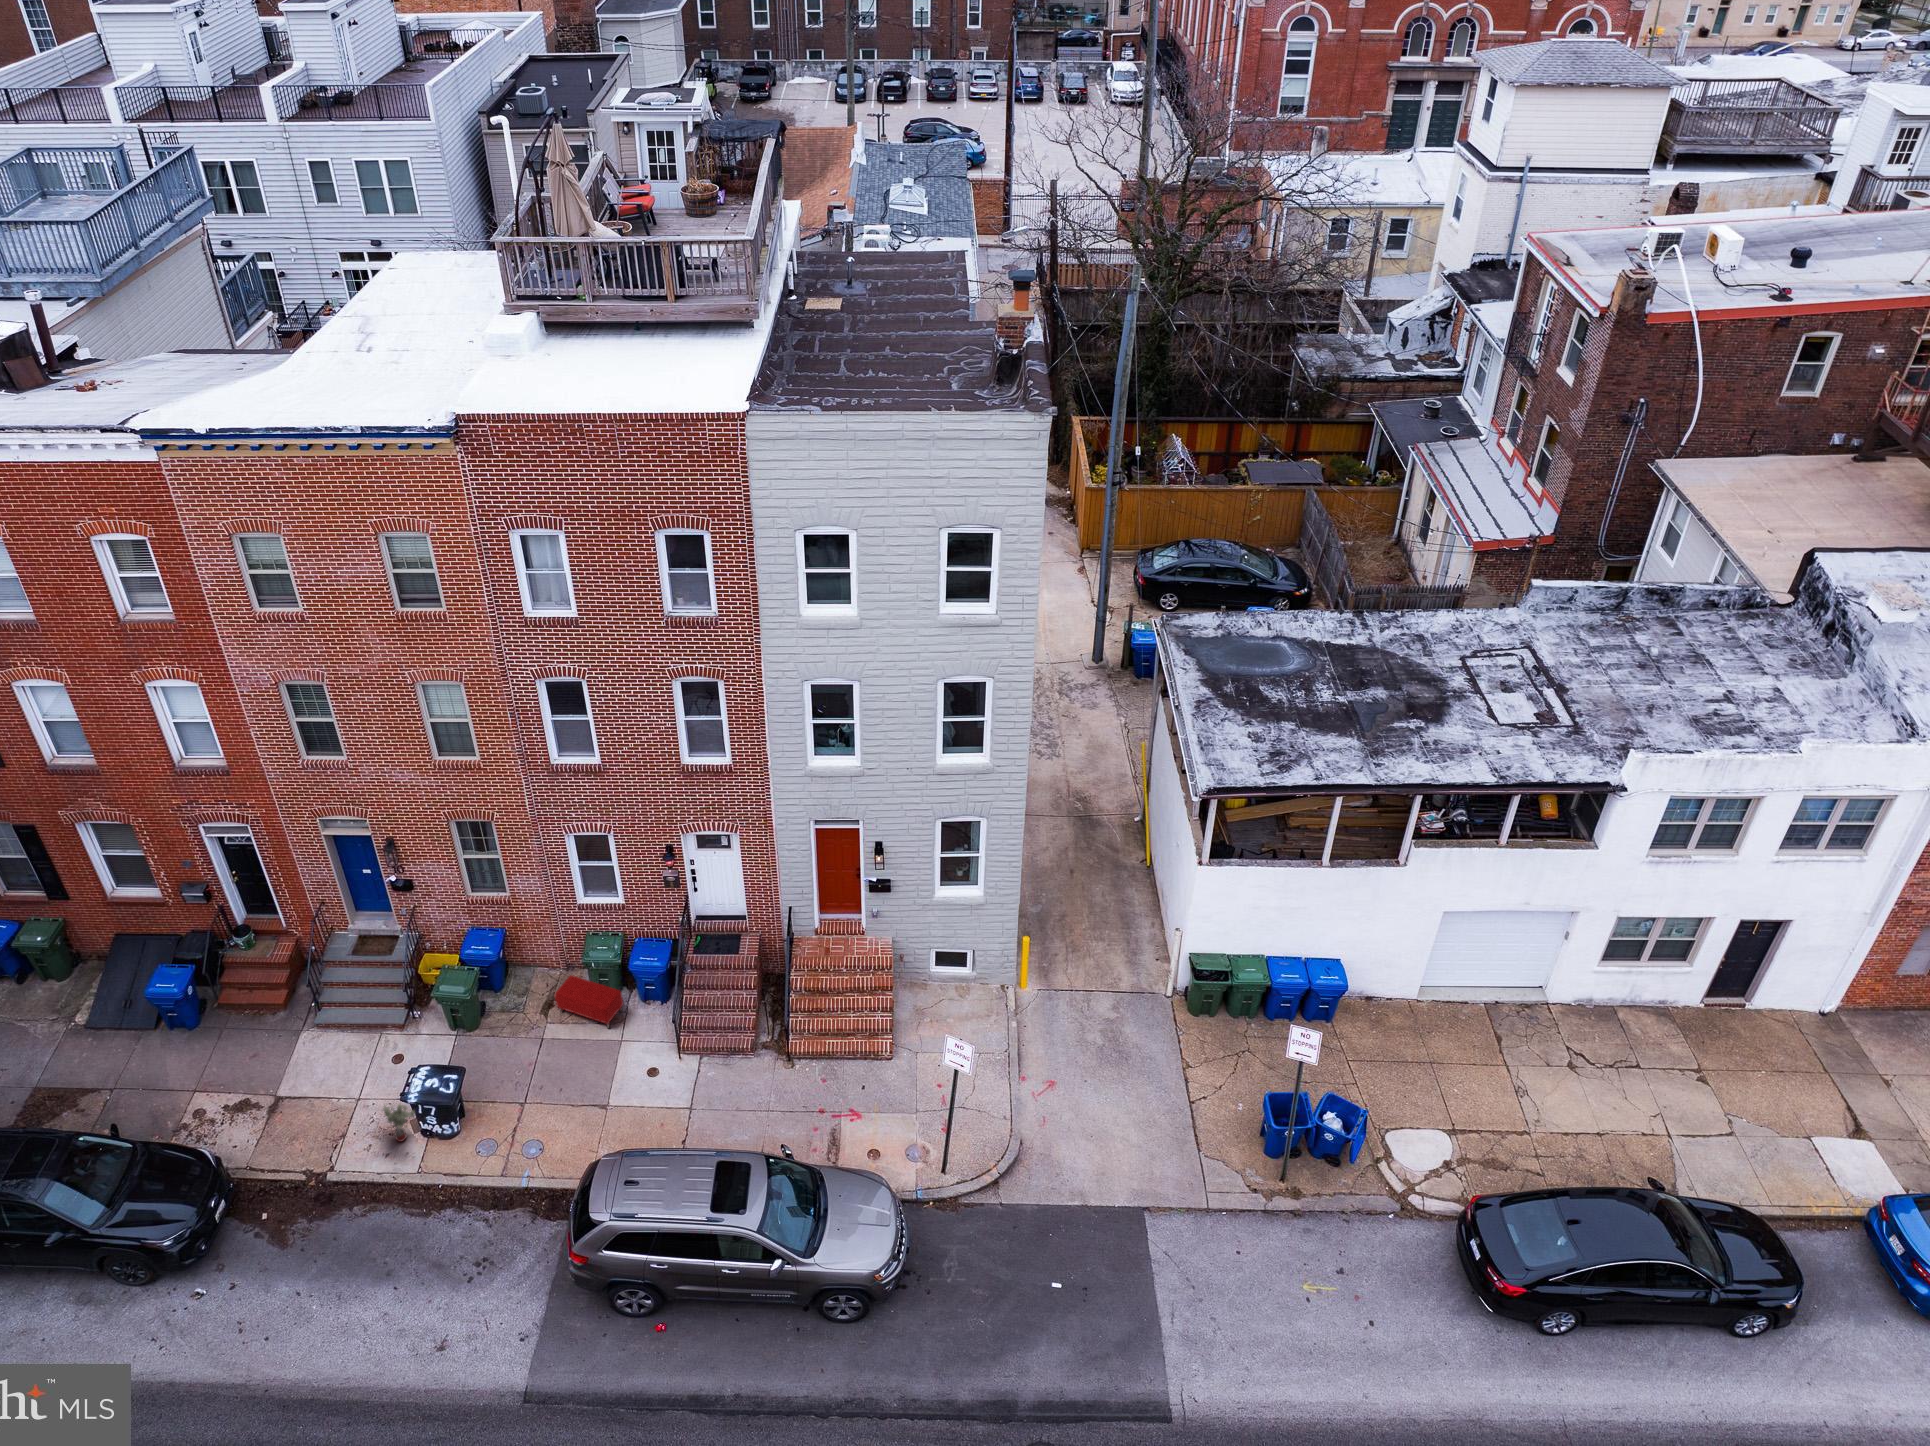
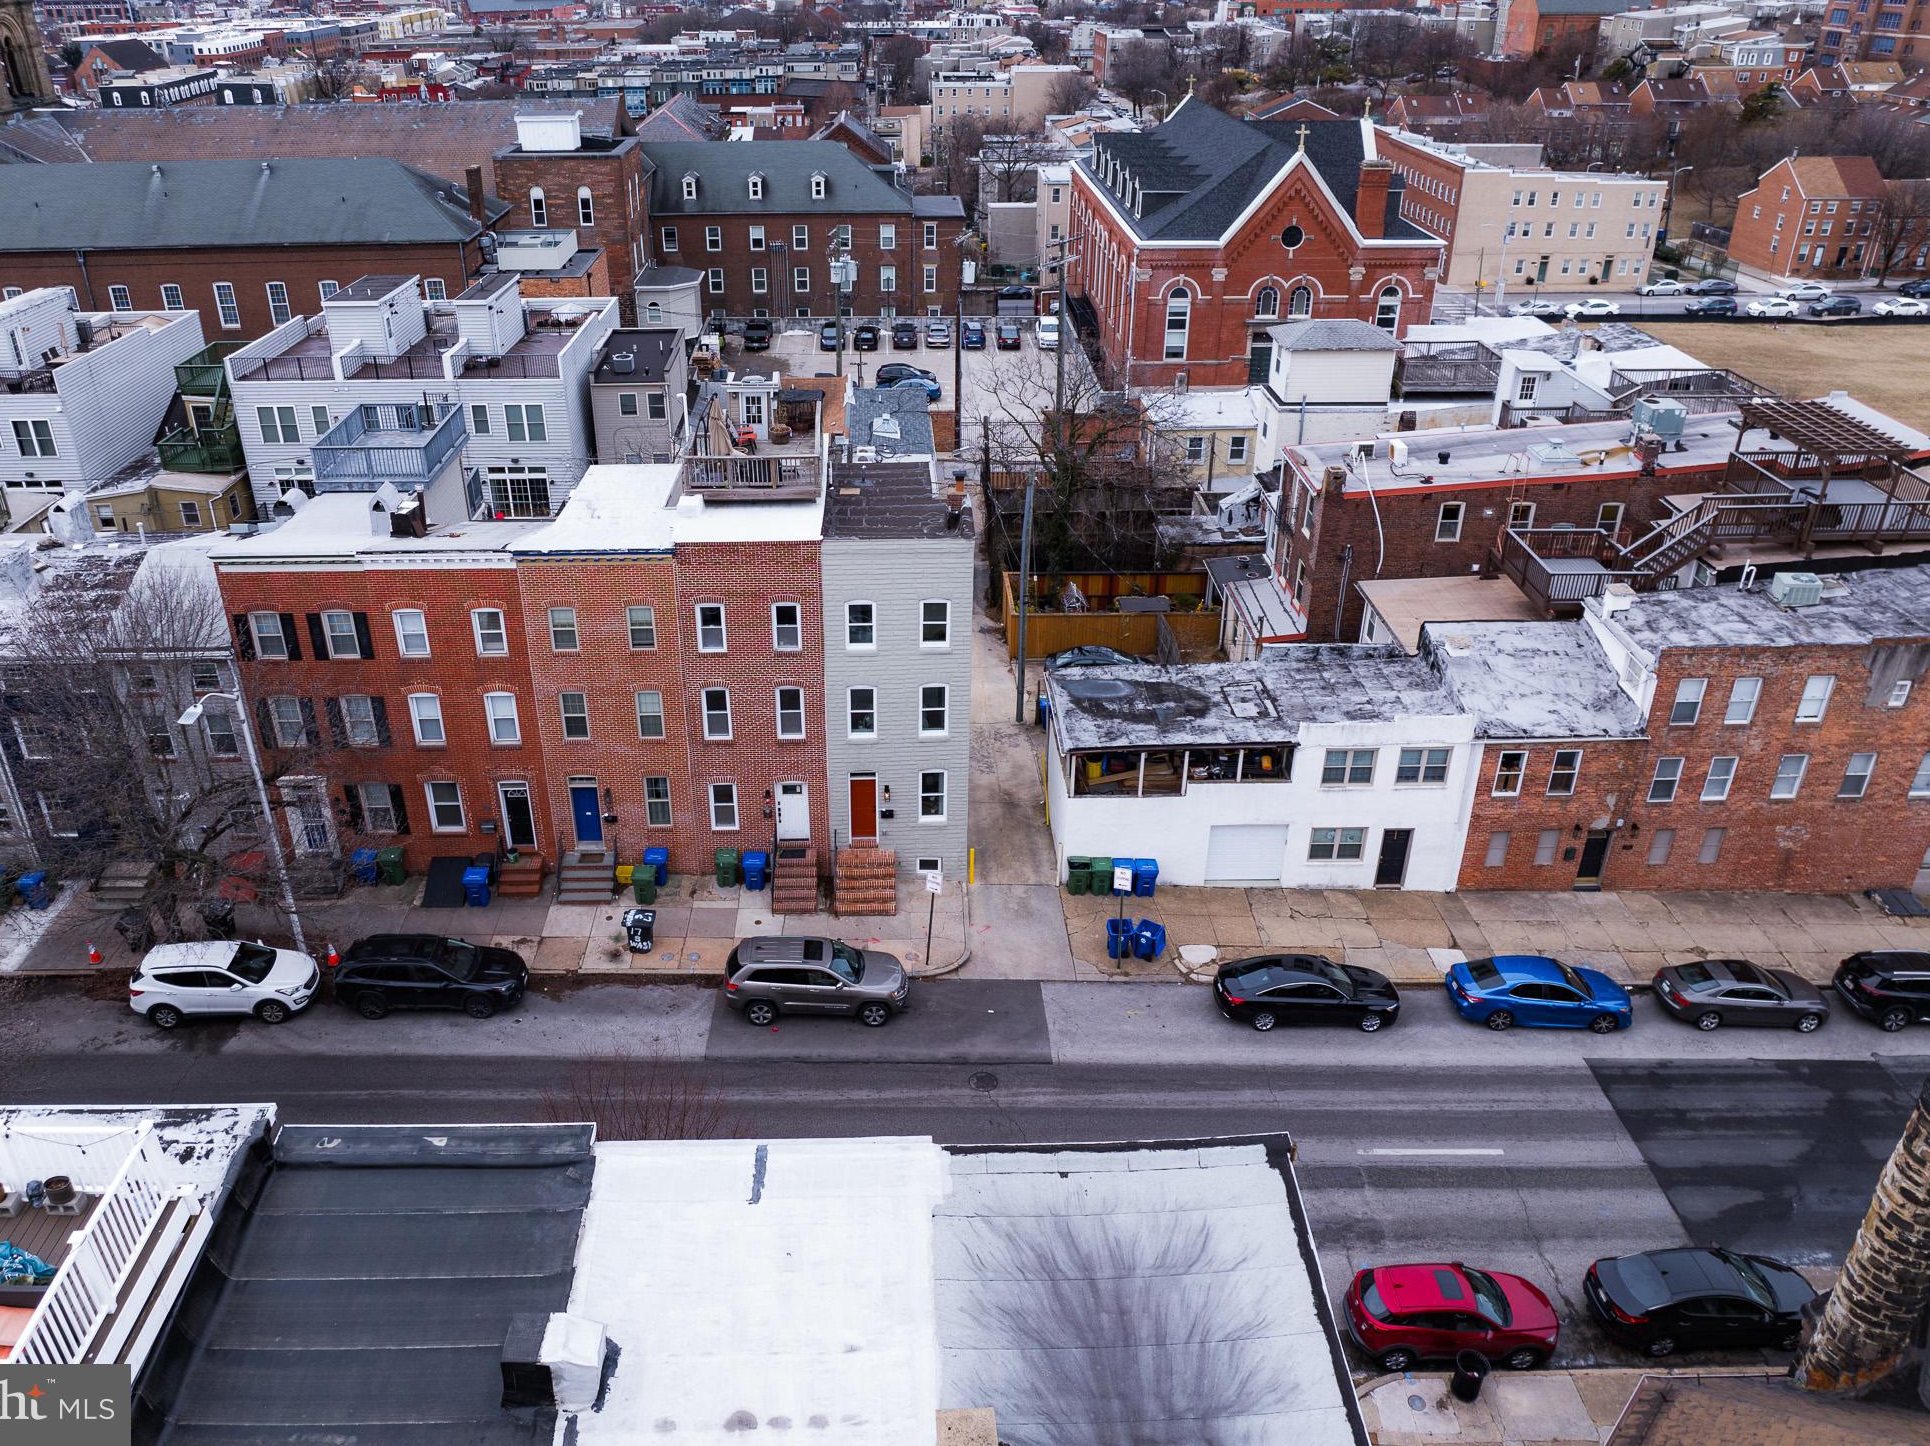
bench: present [555,975,623,1028] -> none [697,877,737,905]

